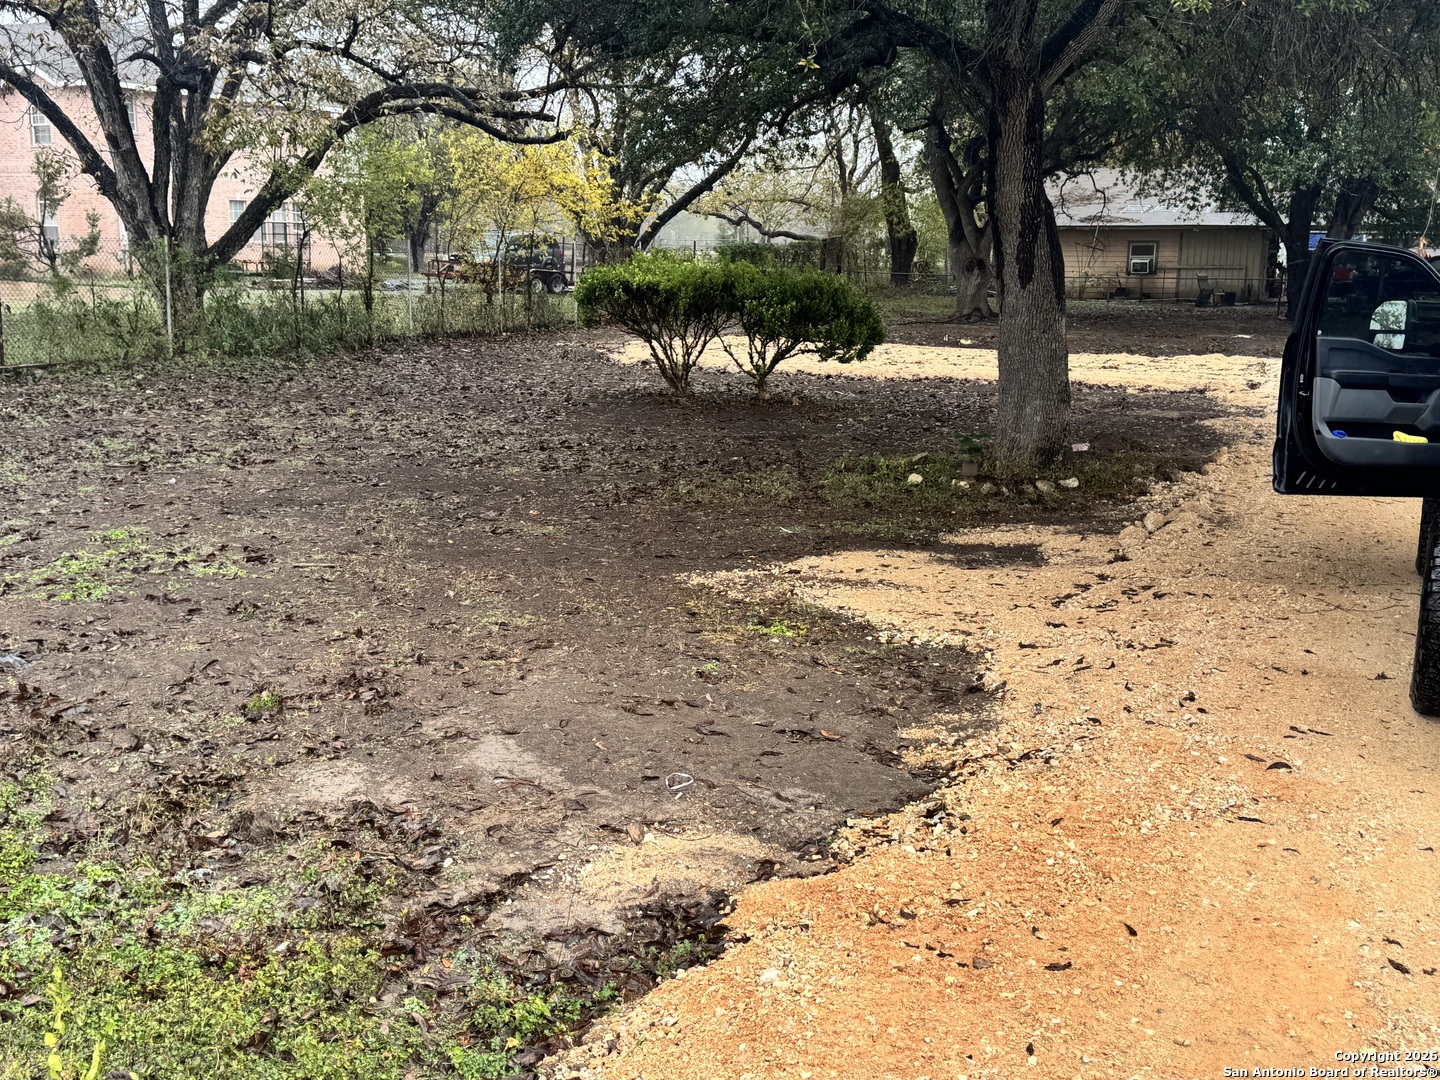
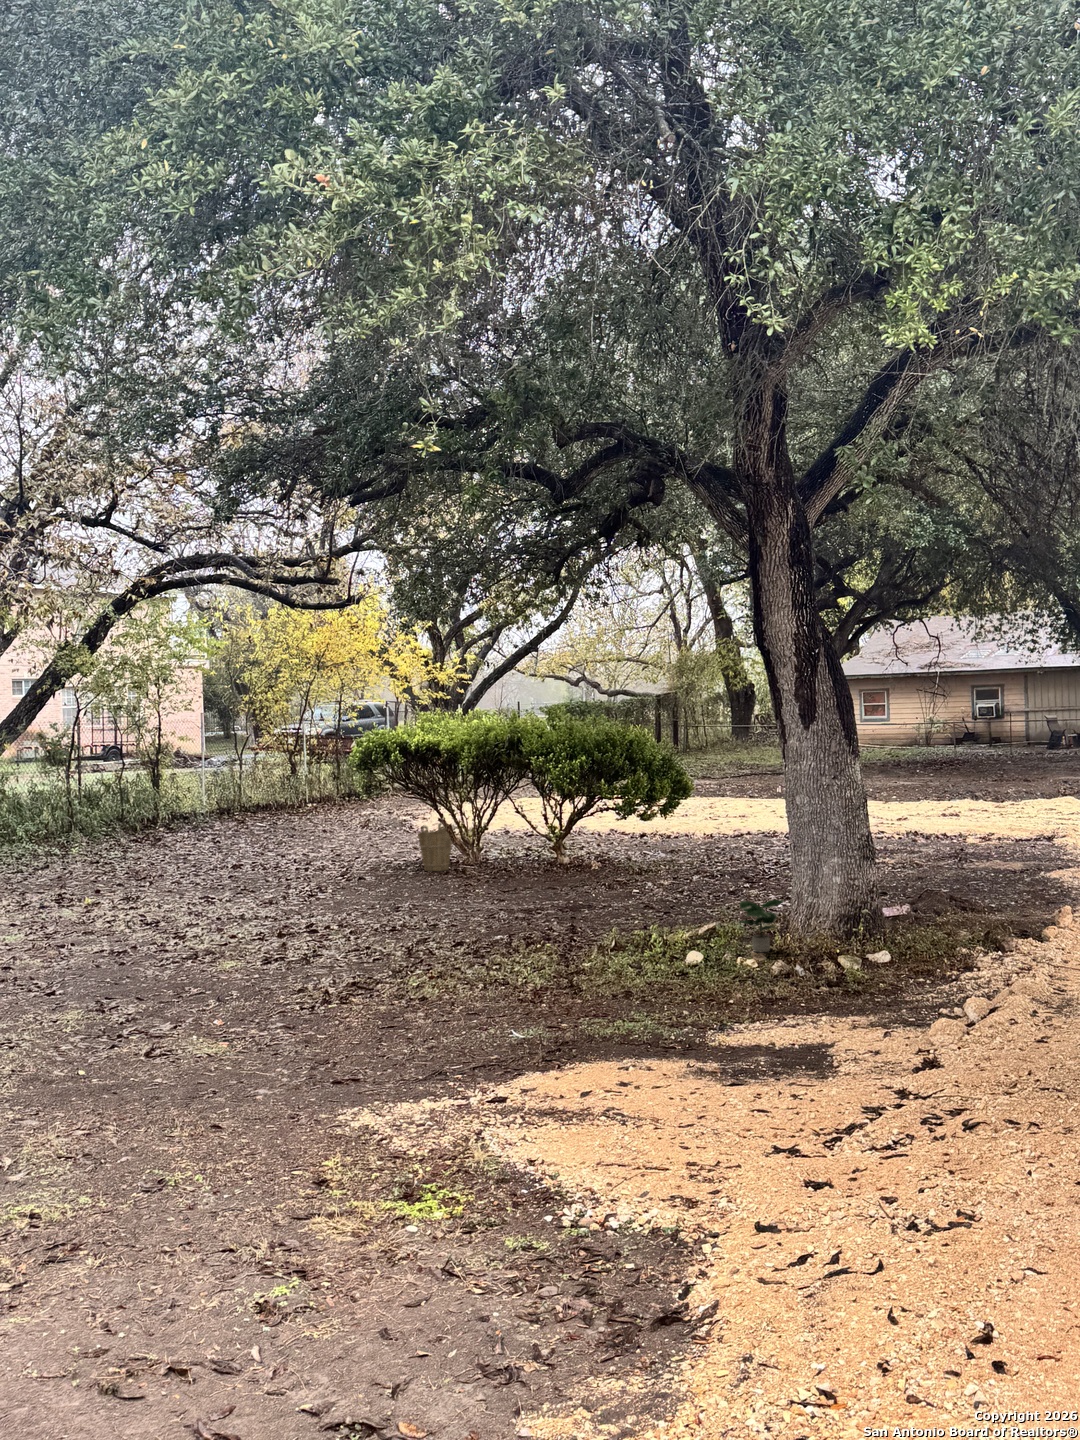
bucket: none [635,357,667,402] -> present [418,823,452,871]

